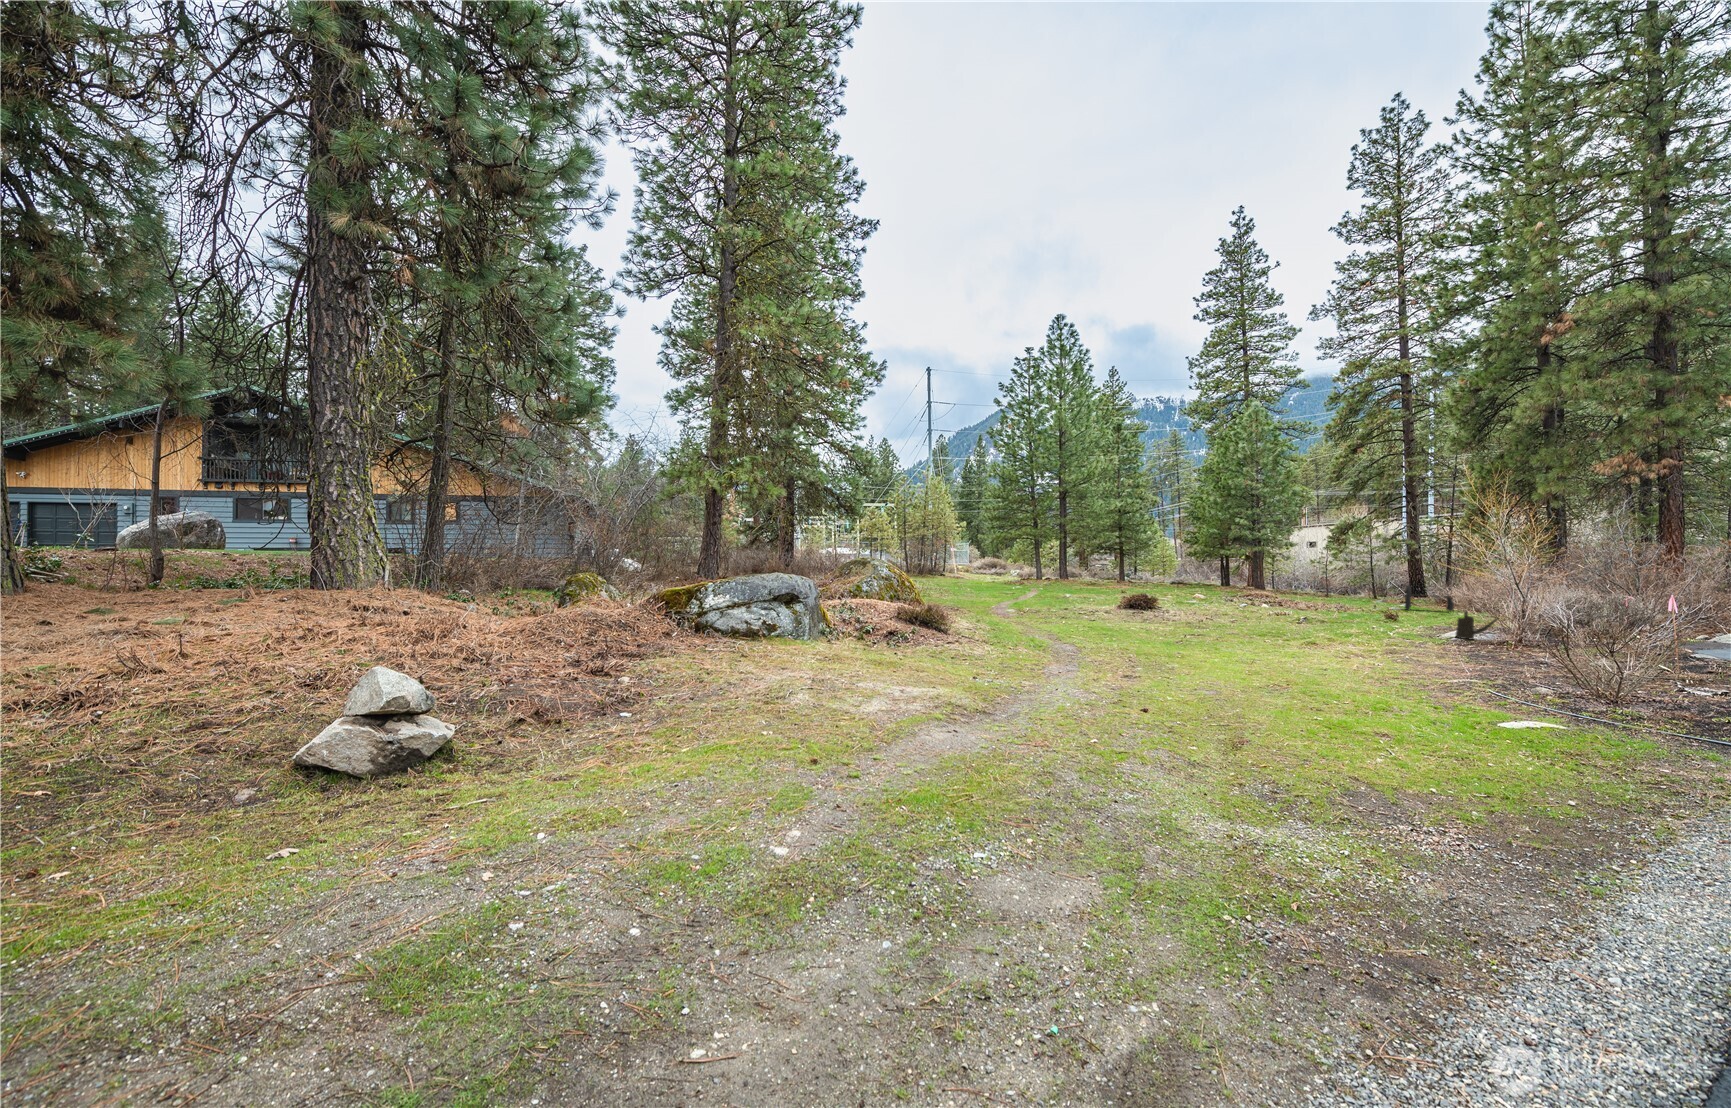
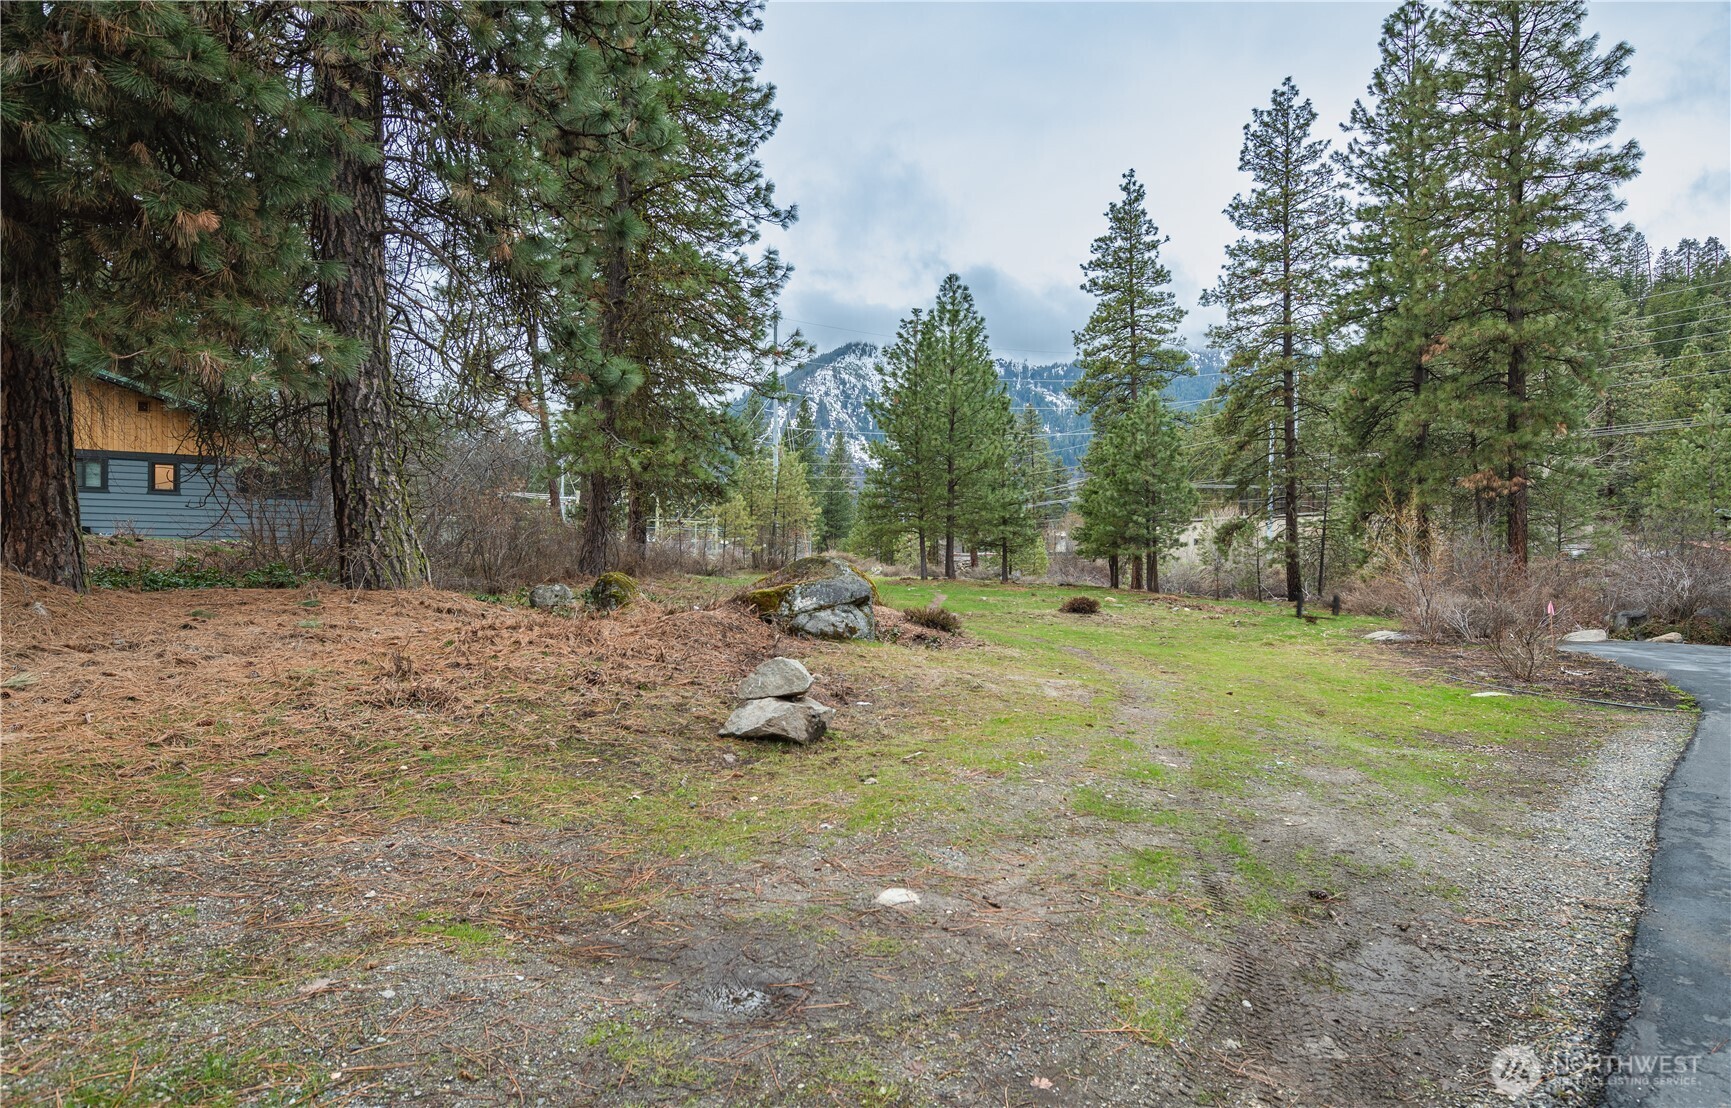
watering can: present [1456,611,1498,639] -> none [1364,635,1406,664]

